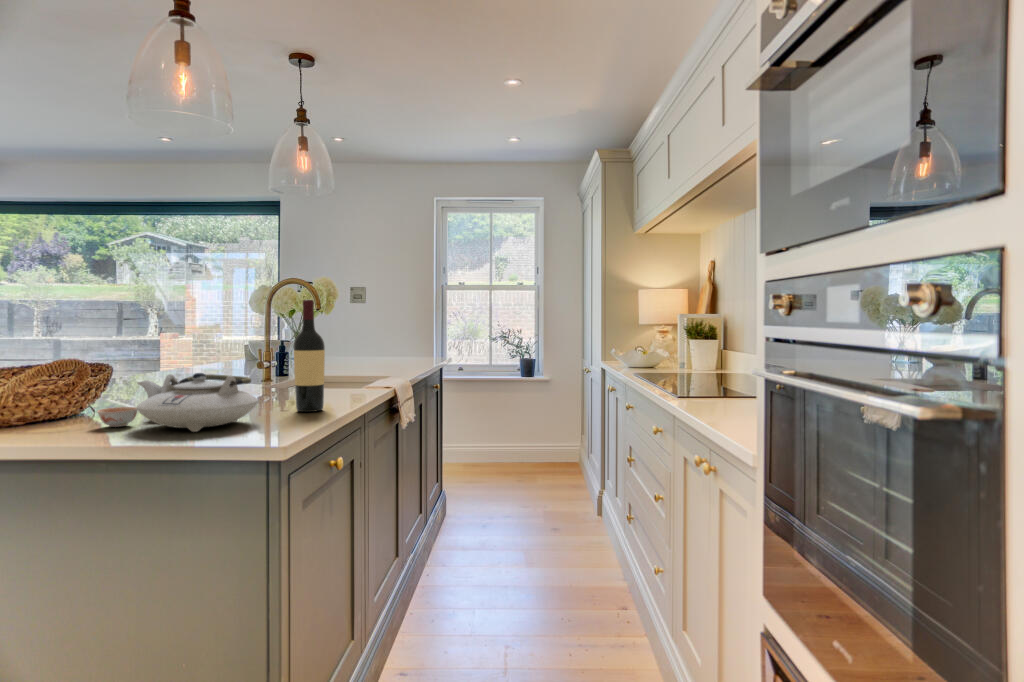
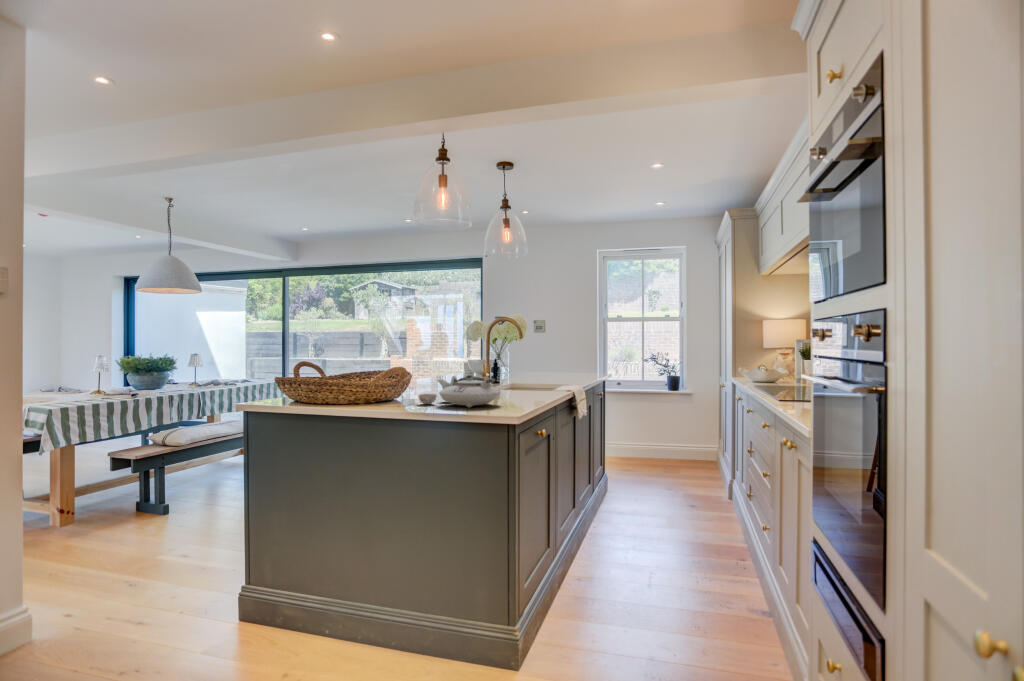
wine bottle: present [294,300,325,412] -> none [517,333,534,401]

